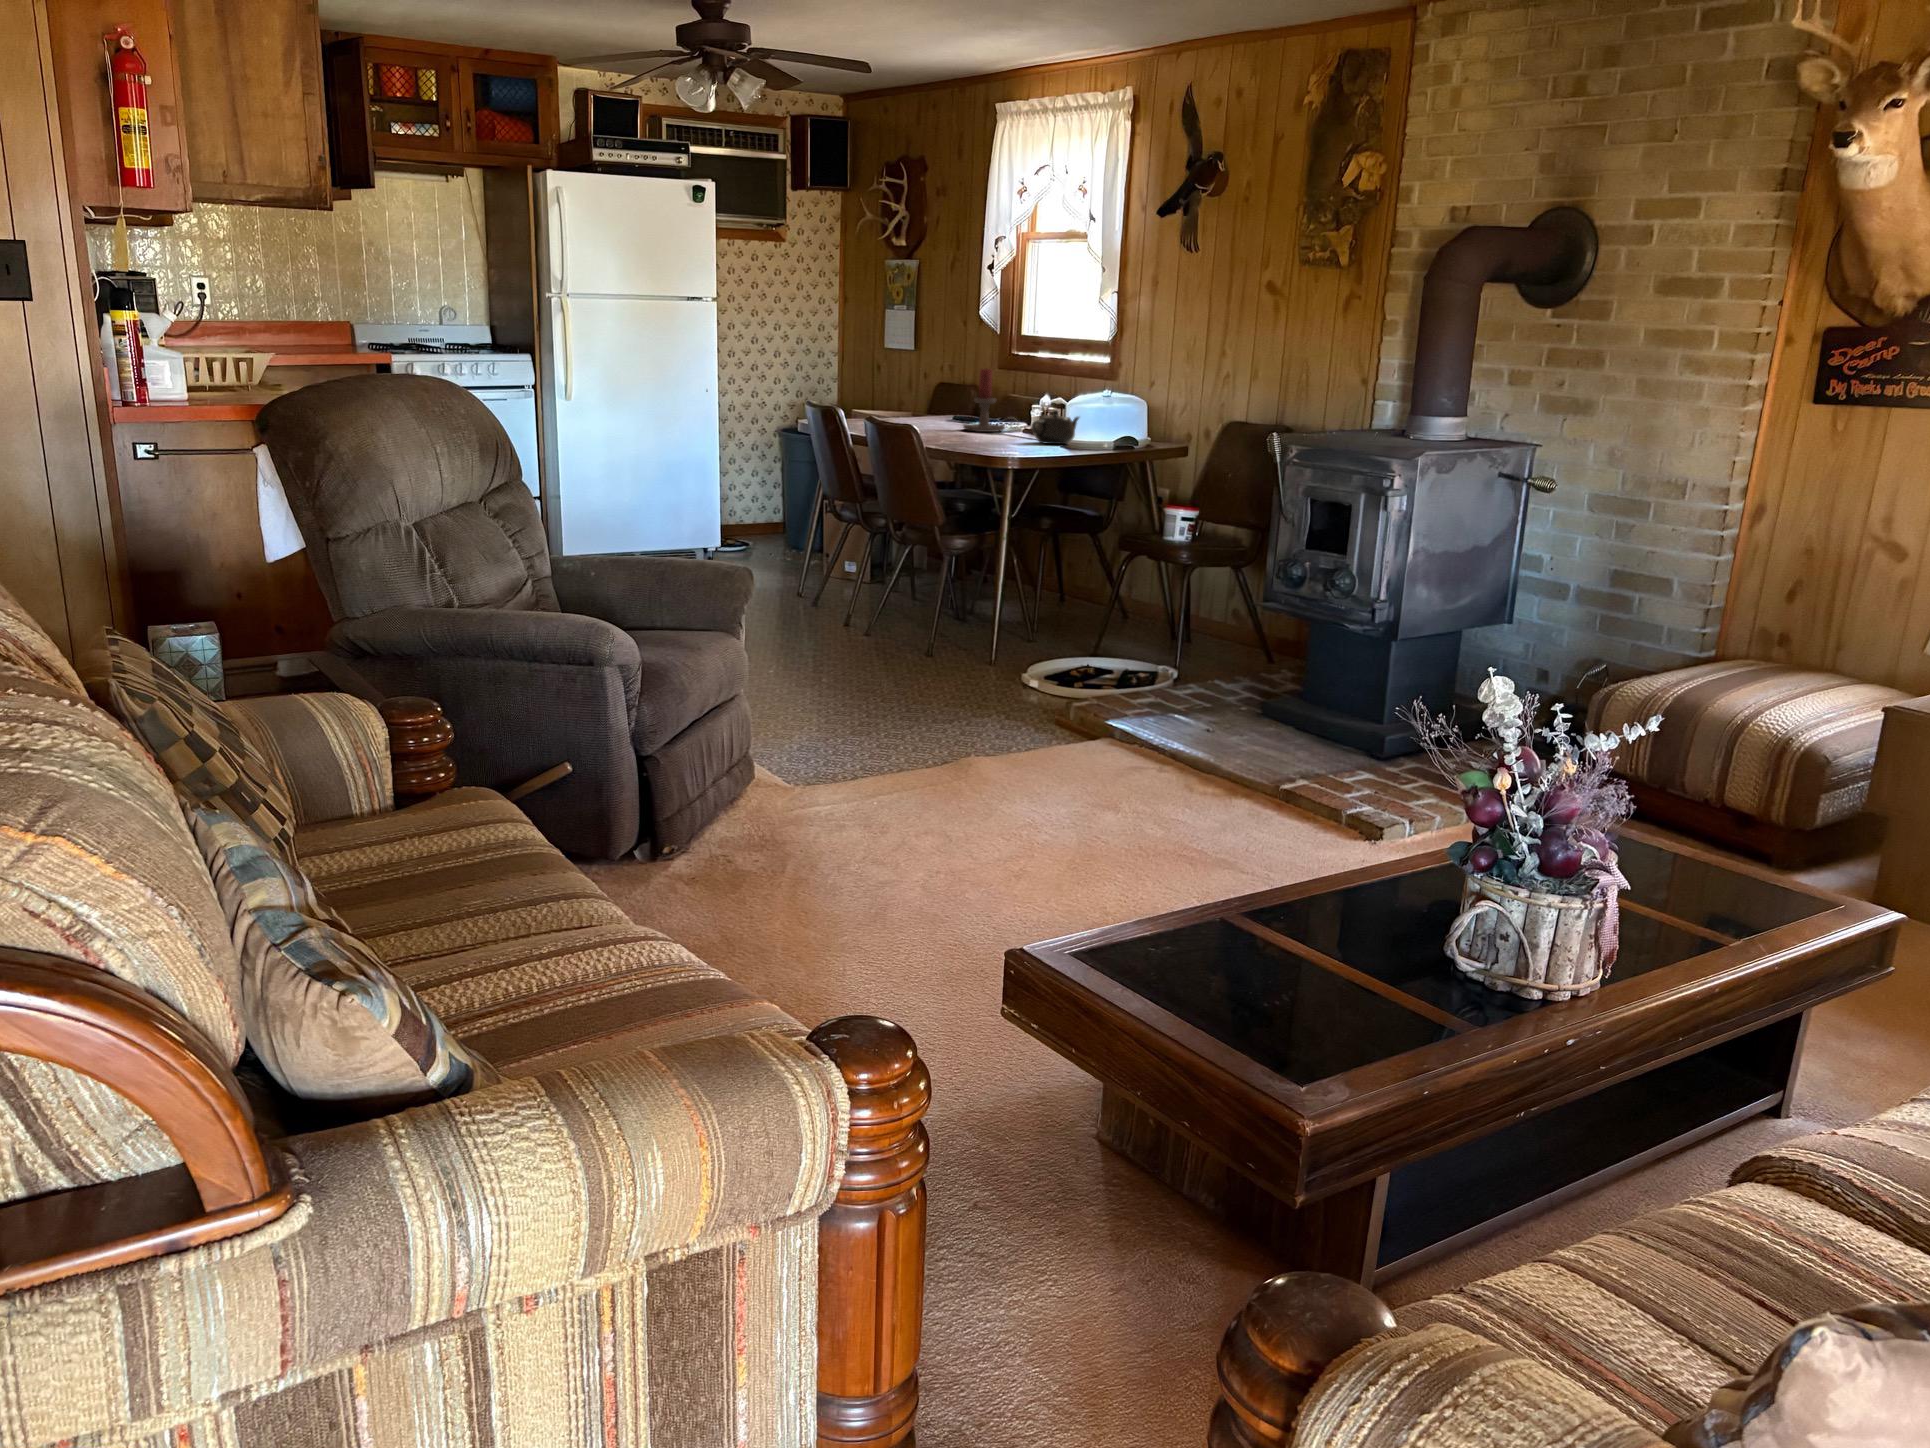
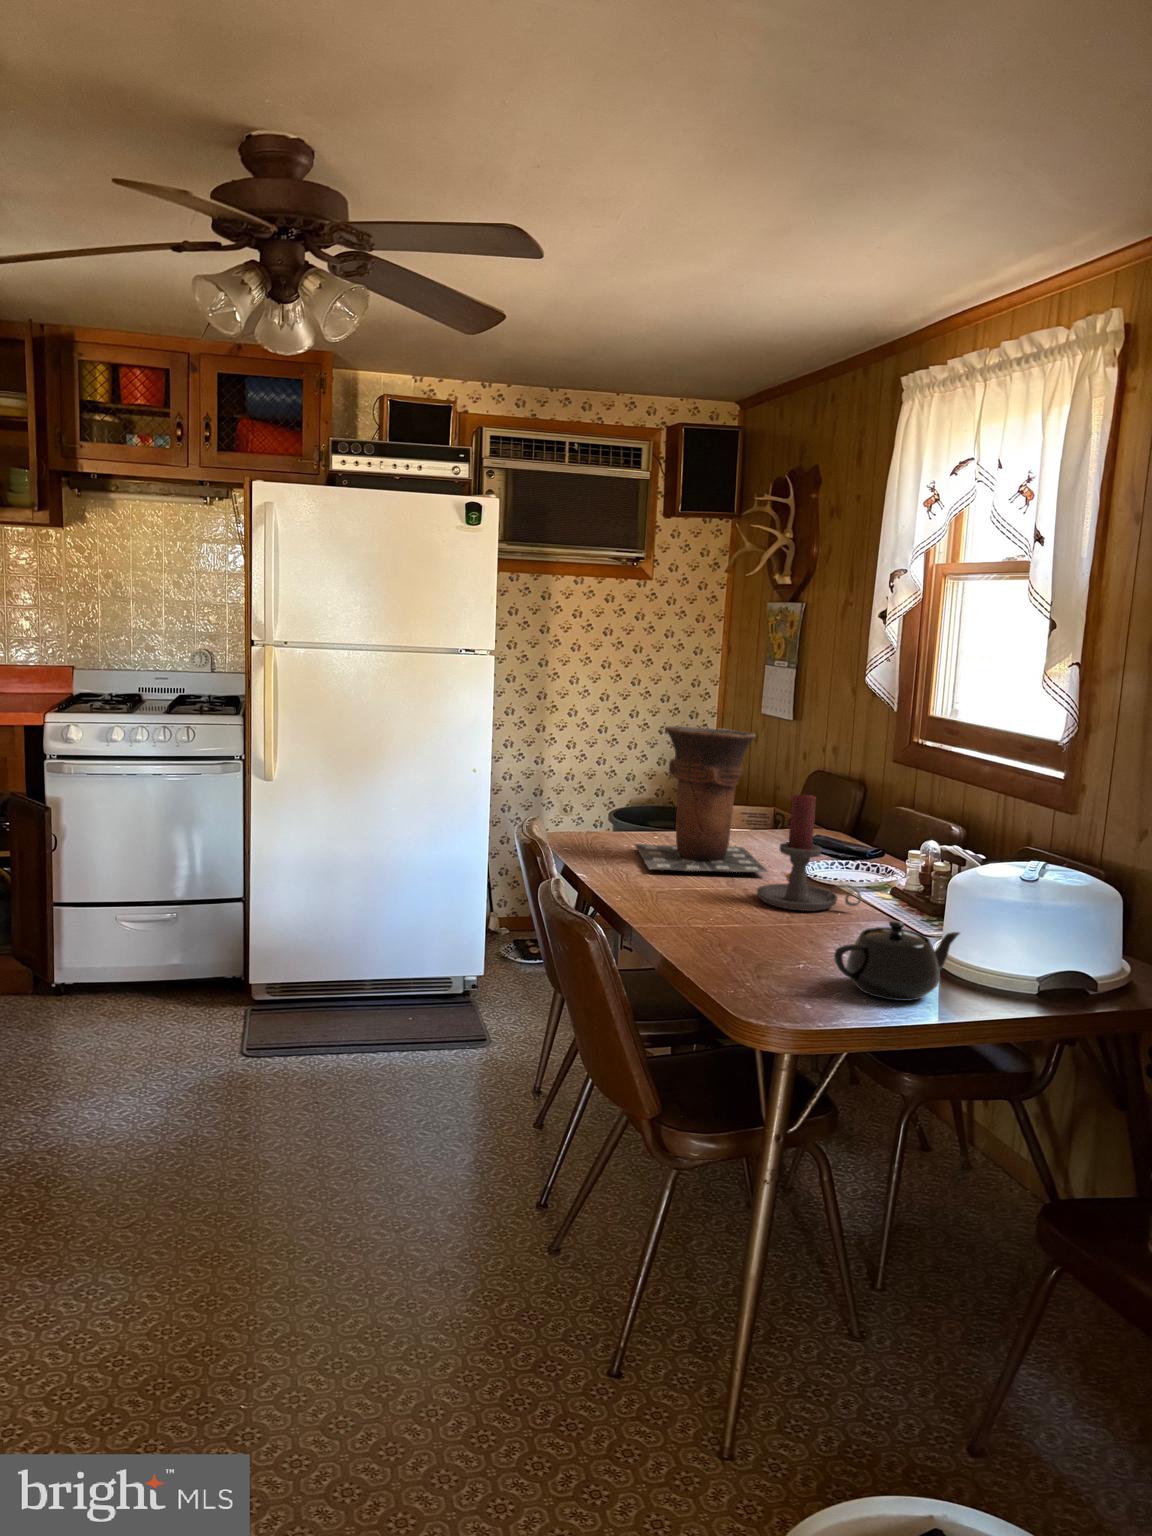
vase: none [868,339,959,423] -> present [635,726,768,872]

